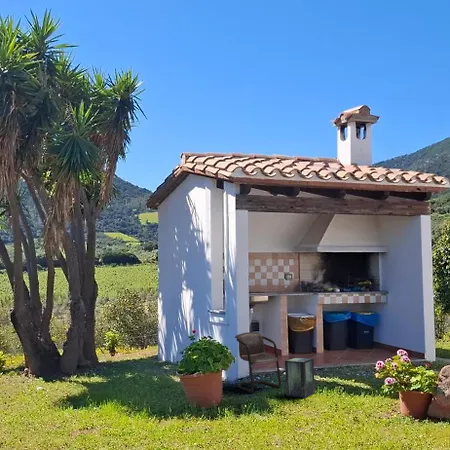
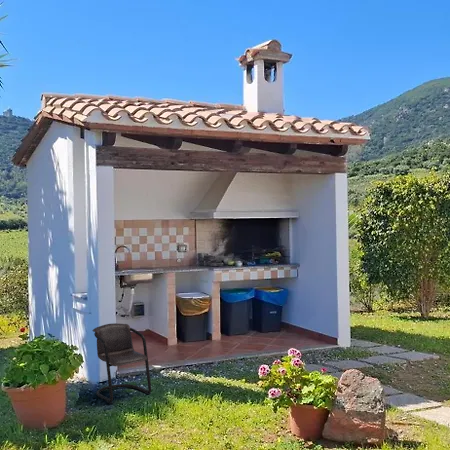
storage box: present [285,358,315,398] -> none [150,357,190,411]

